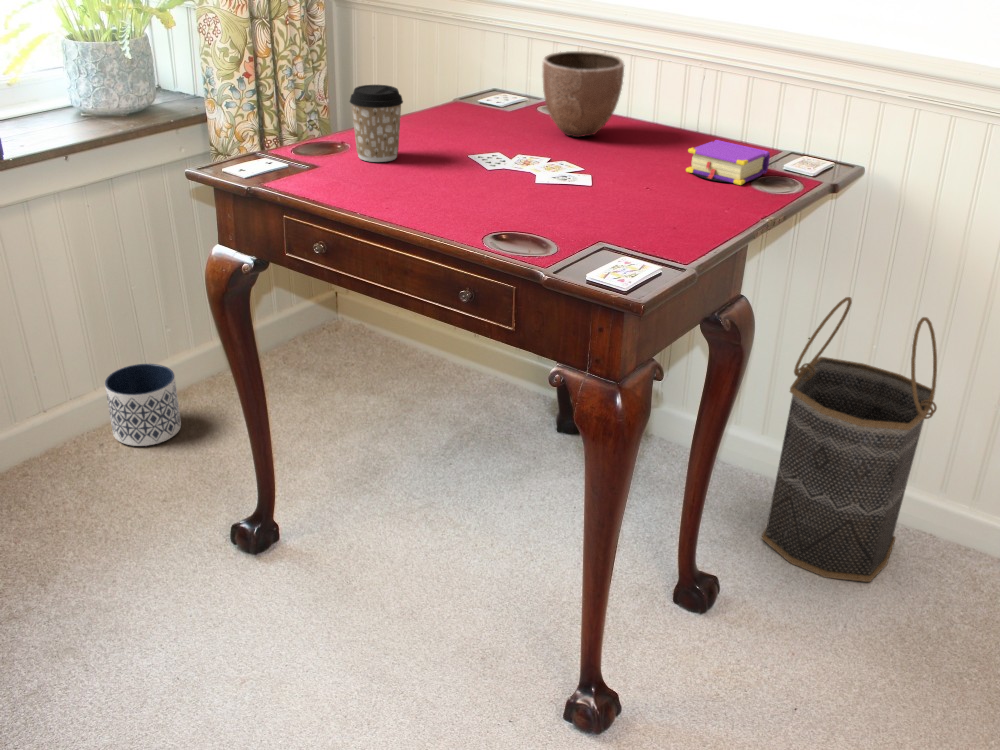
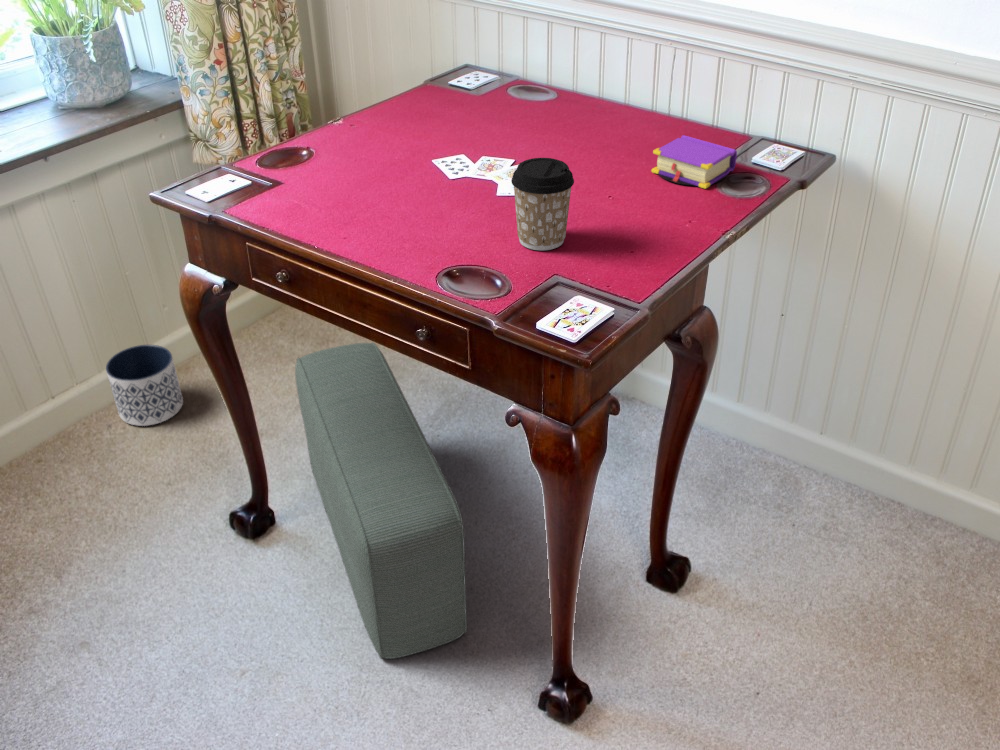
decorative bowl: present [542,51,624,137] -> none [508,37,591,129]
coffee cup: present [350,85,403,162] -> present [511,158,574,250]
basket: present [762,297,937,582] -> none [737,283,908,553]
pouf: none [309,355,490,668] -> present [295,342,467,659]

